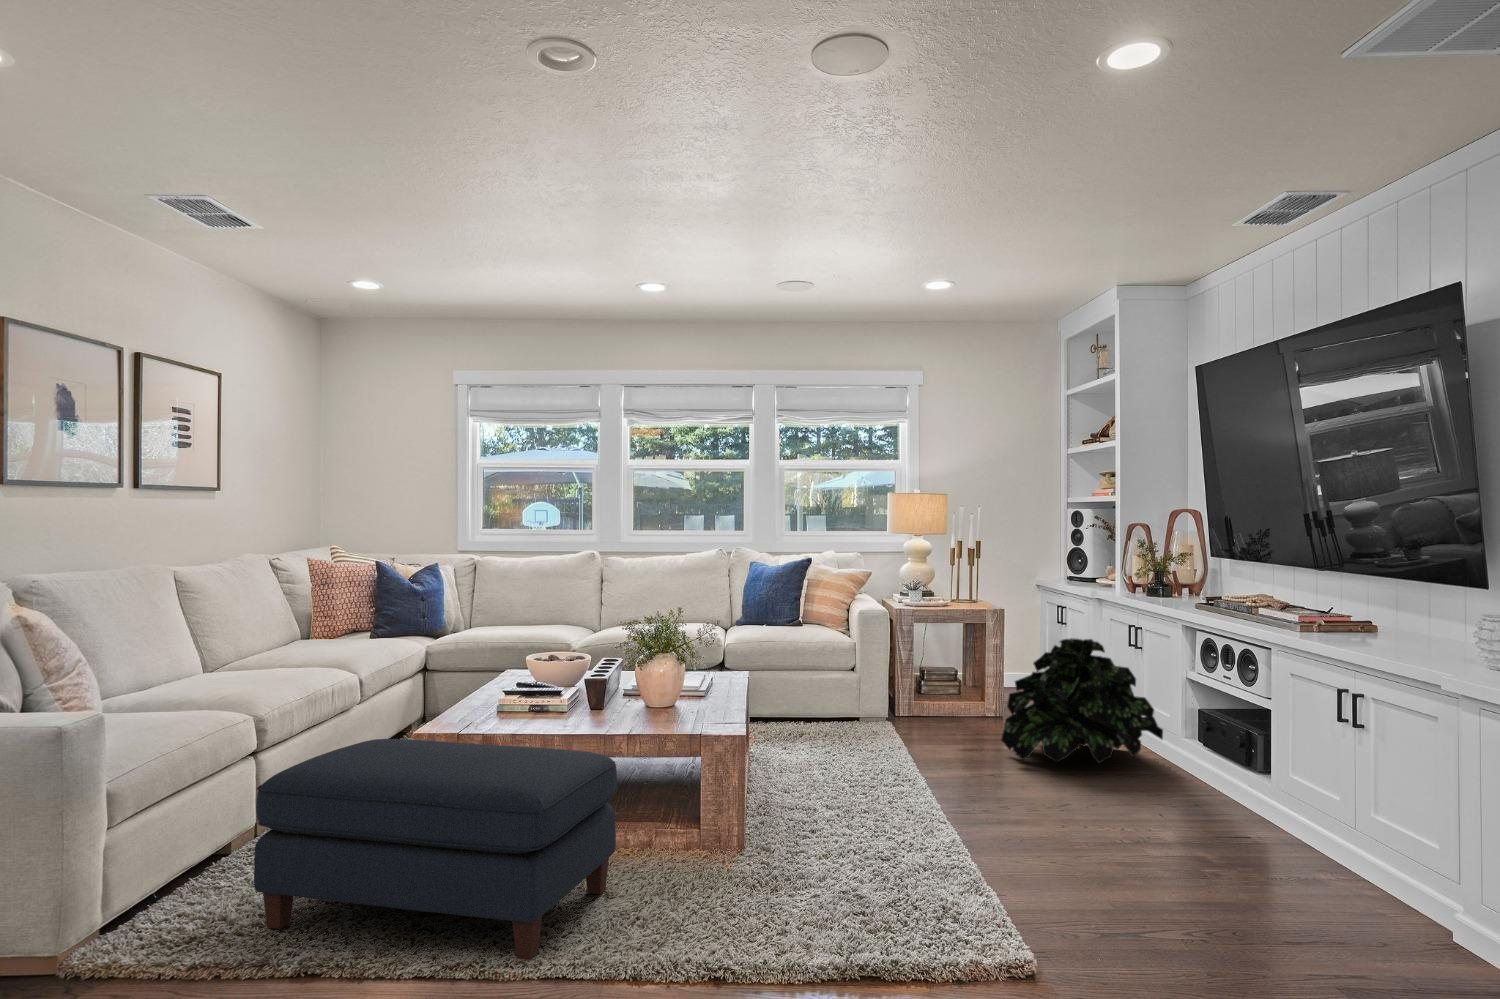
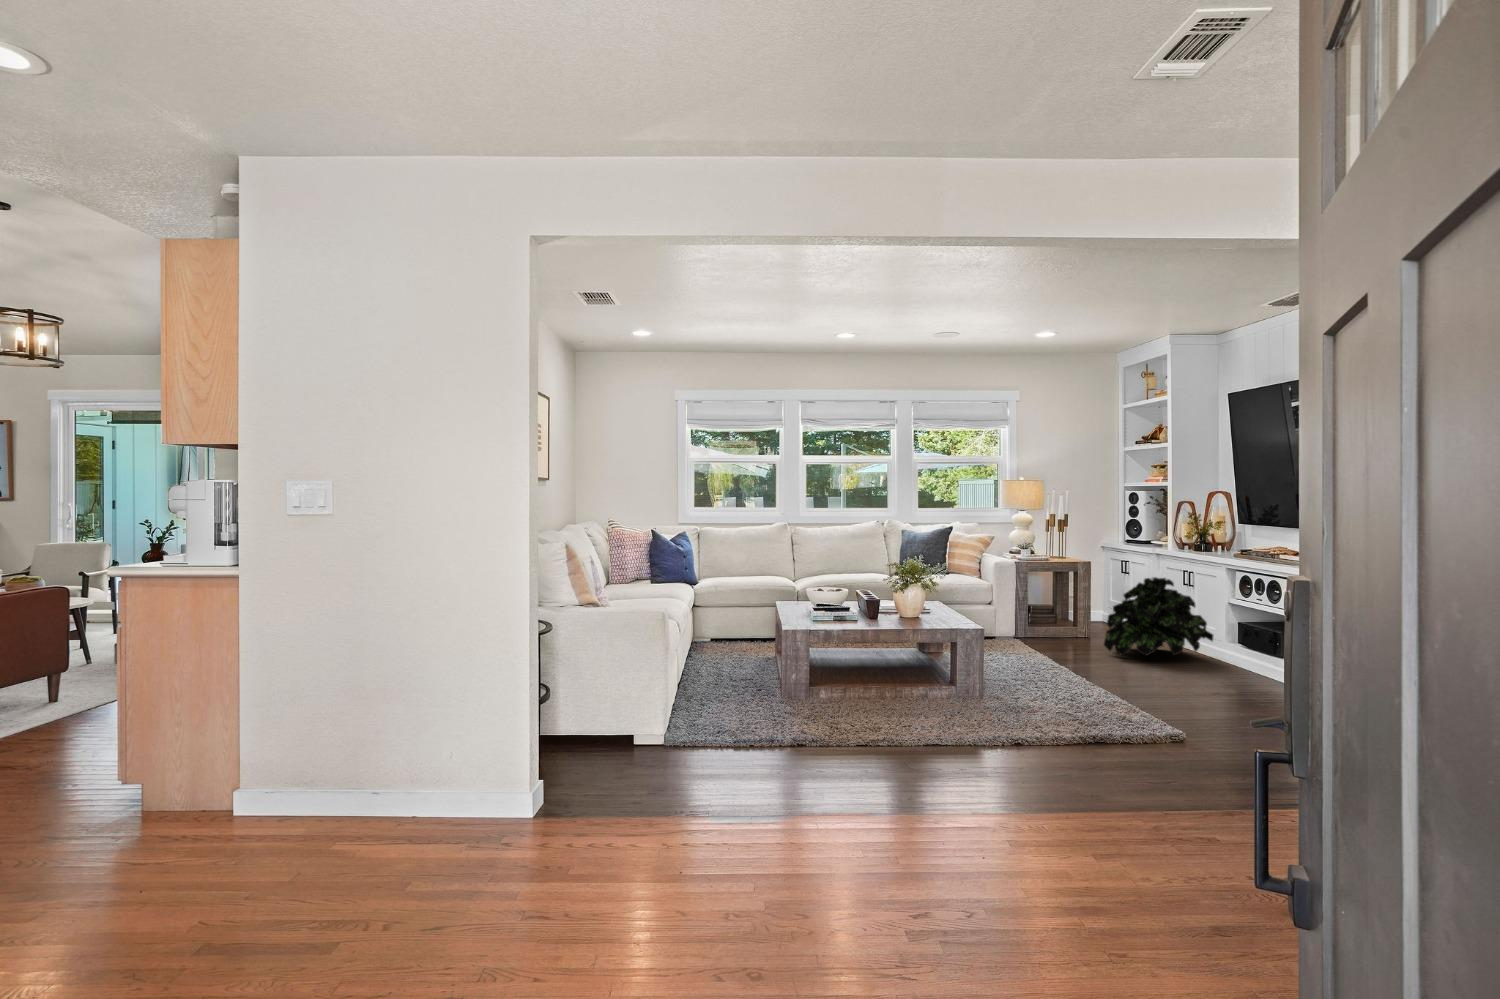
ottoman: present [254,739,617,960] -> none [751,631,930,737]

